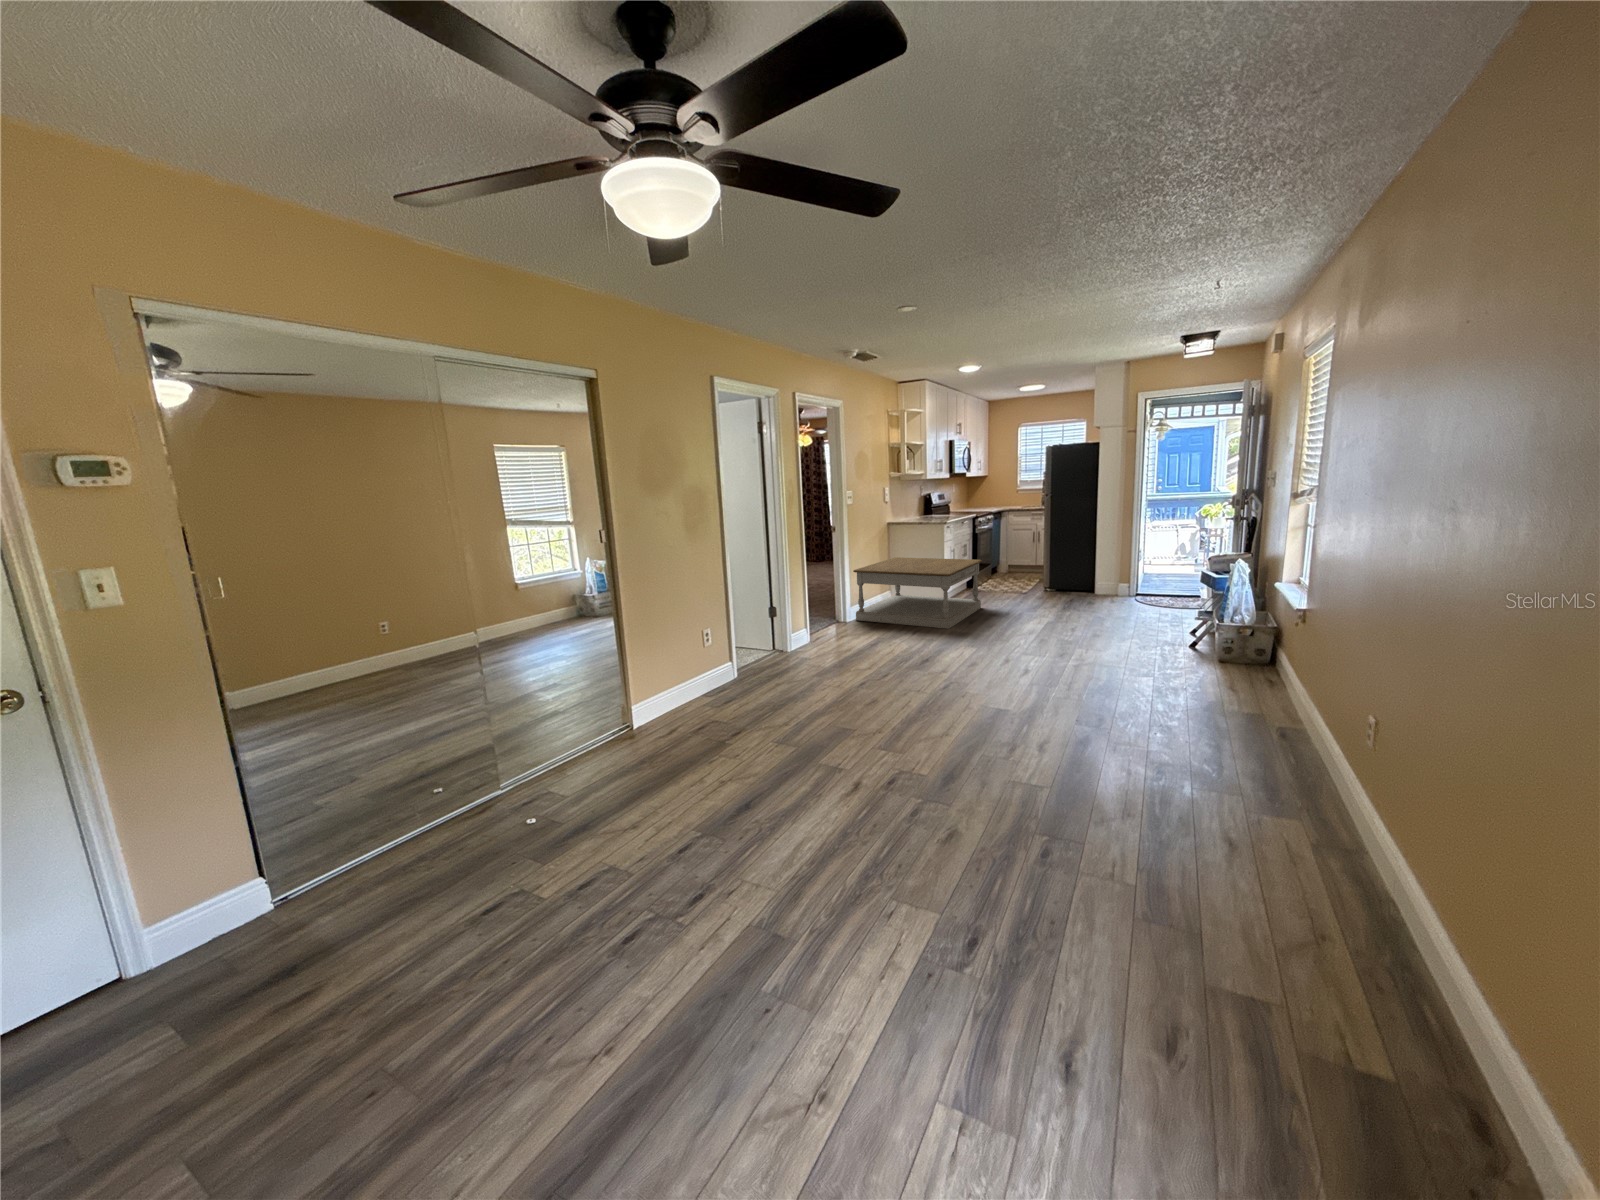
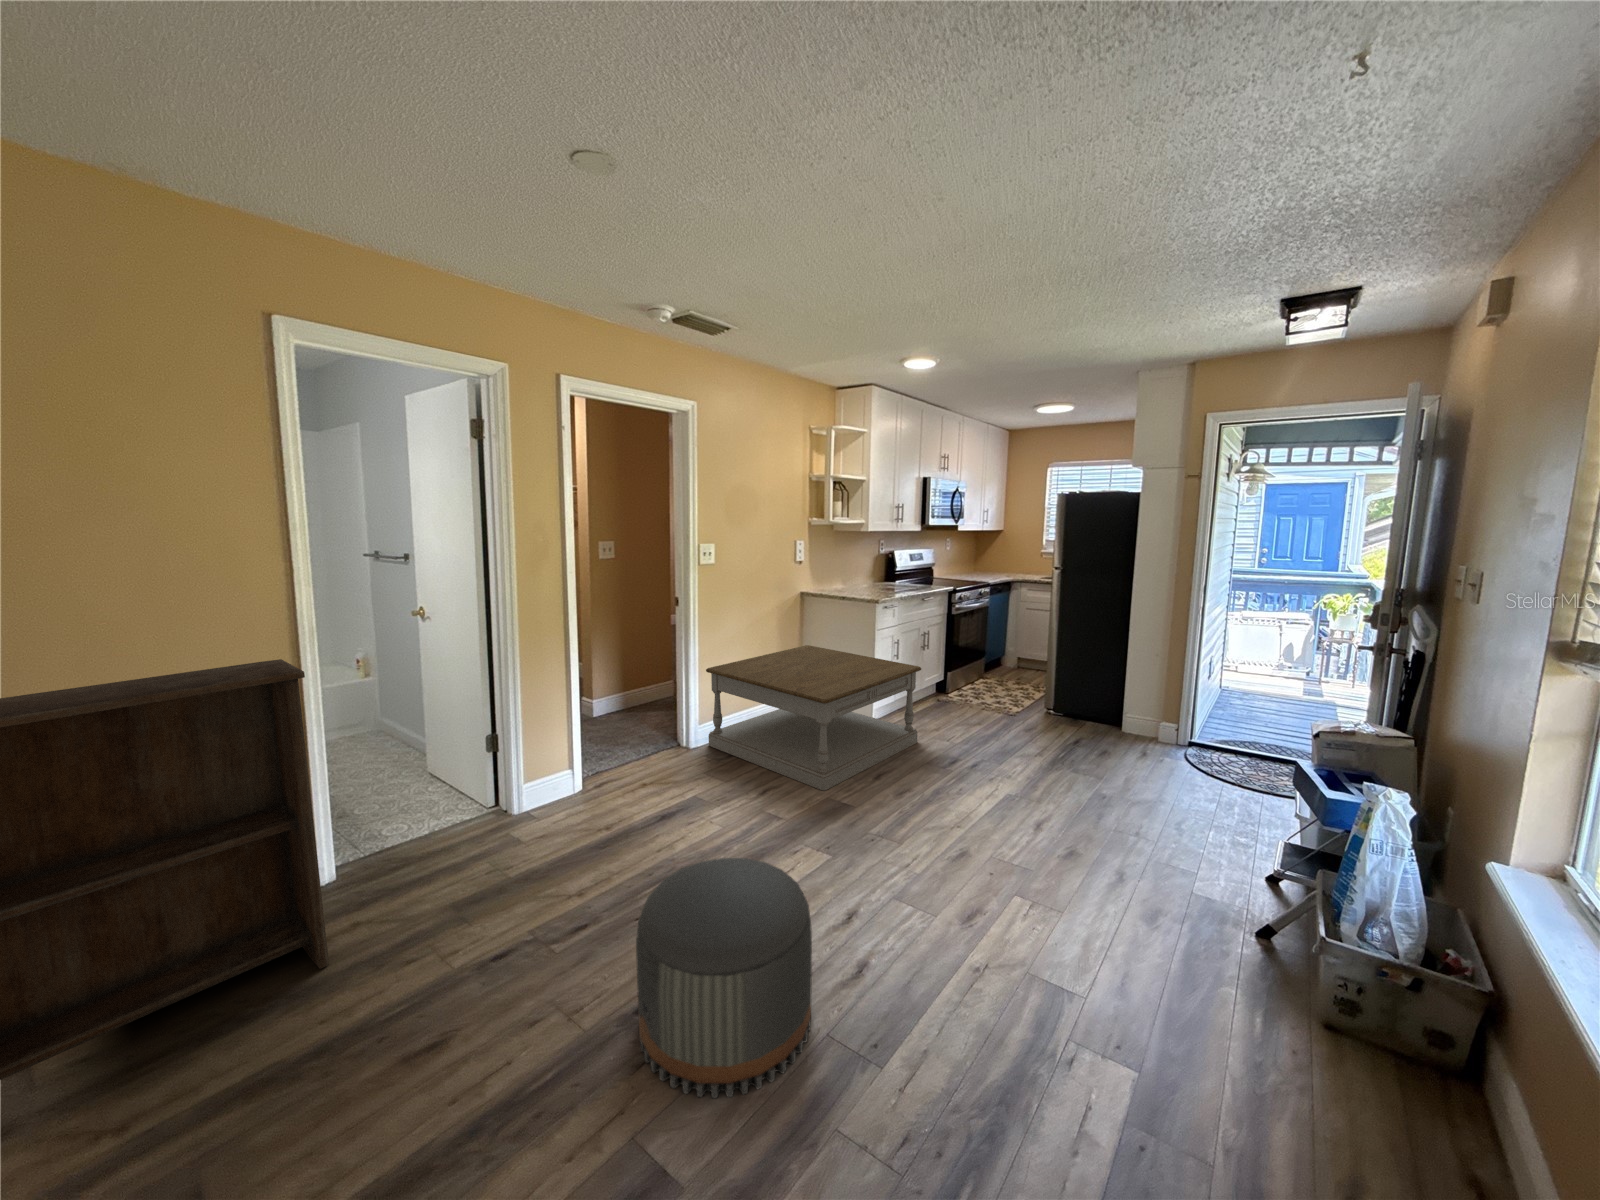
bookshelf: none [669,547,785,736] -> present [0,659,329,1080]
pouf: none [947,622,1026,697] -> present [636,858,812,1098]

